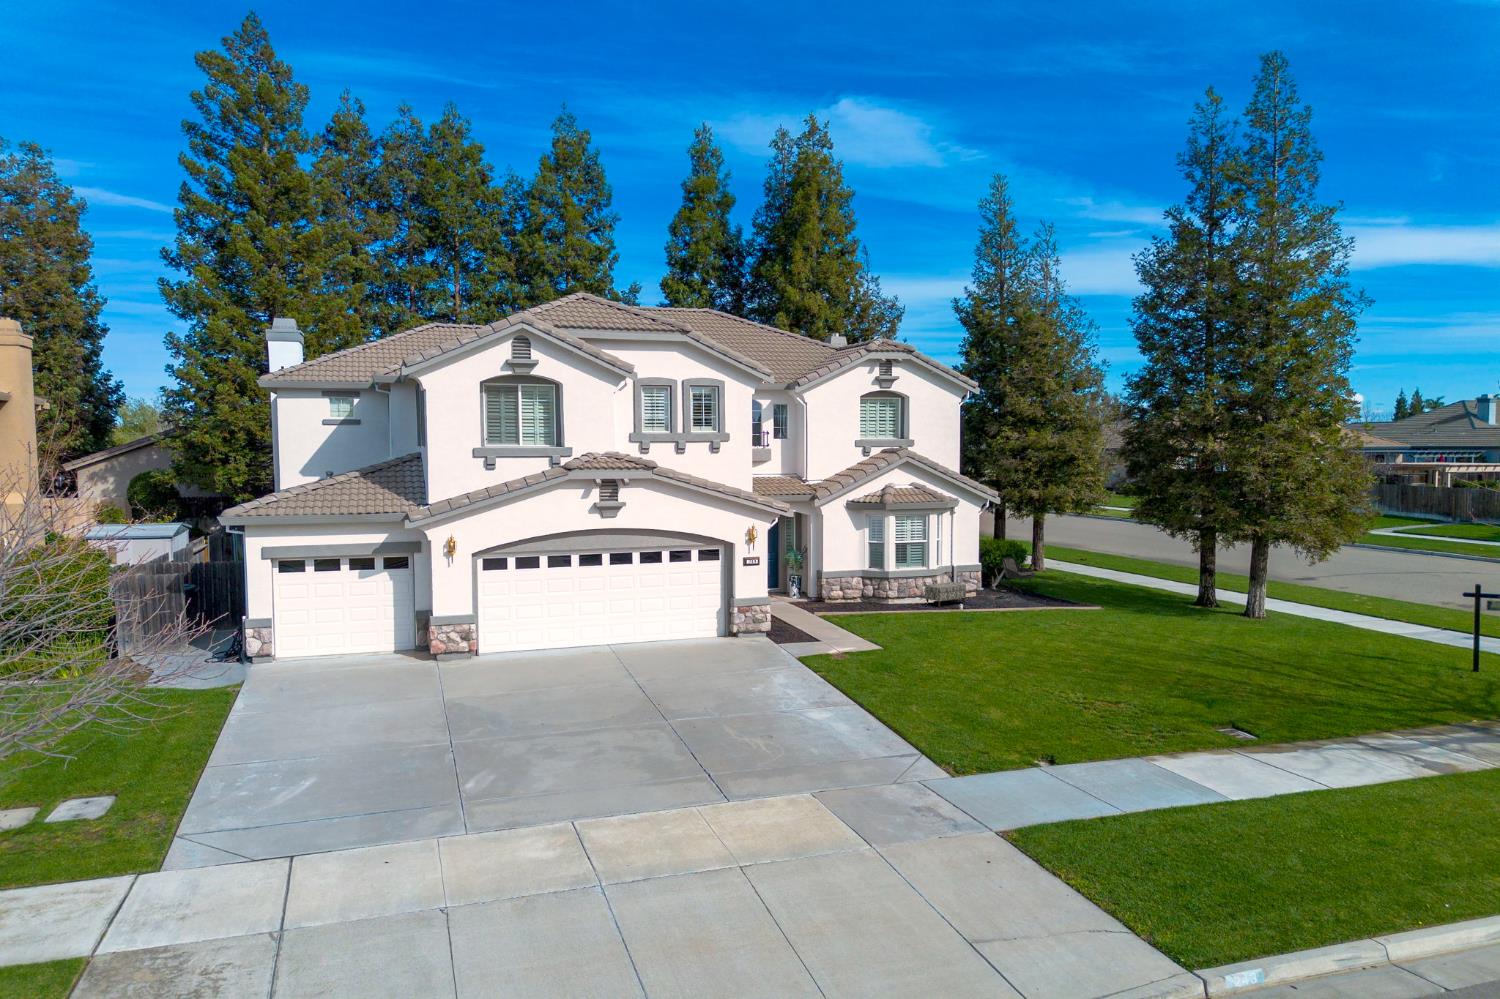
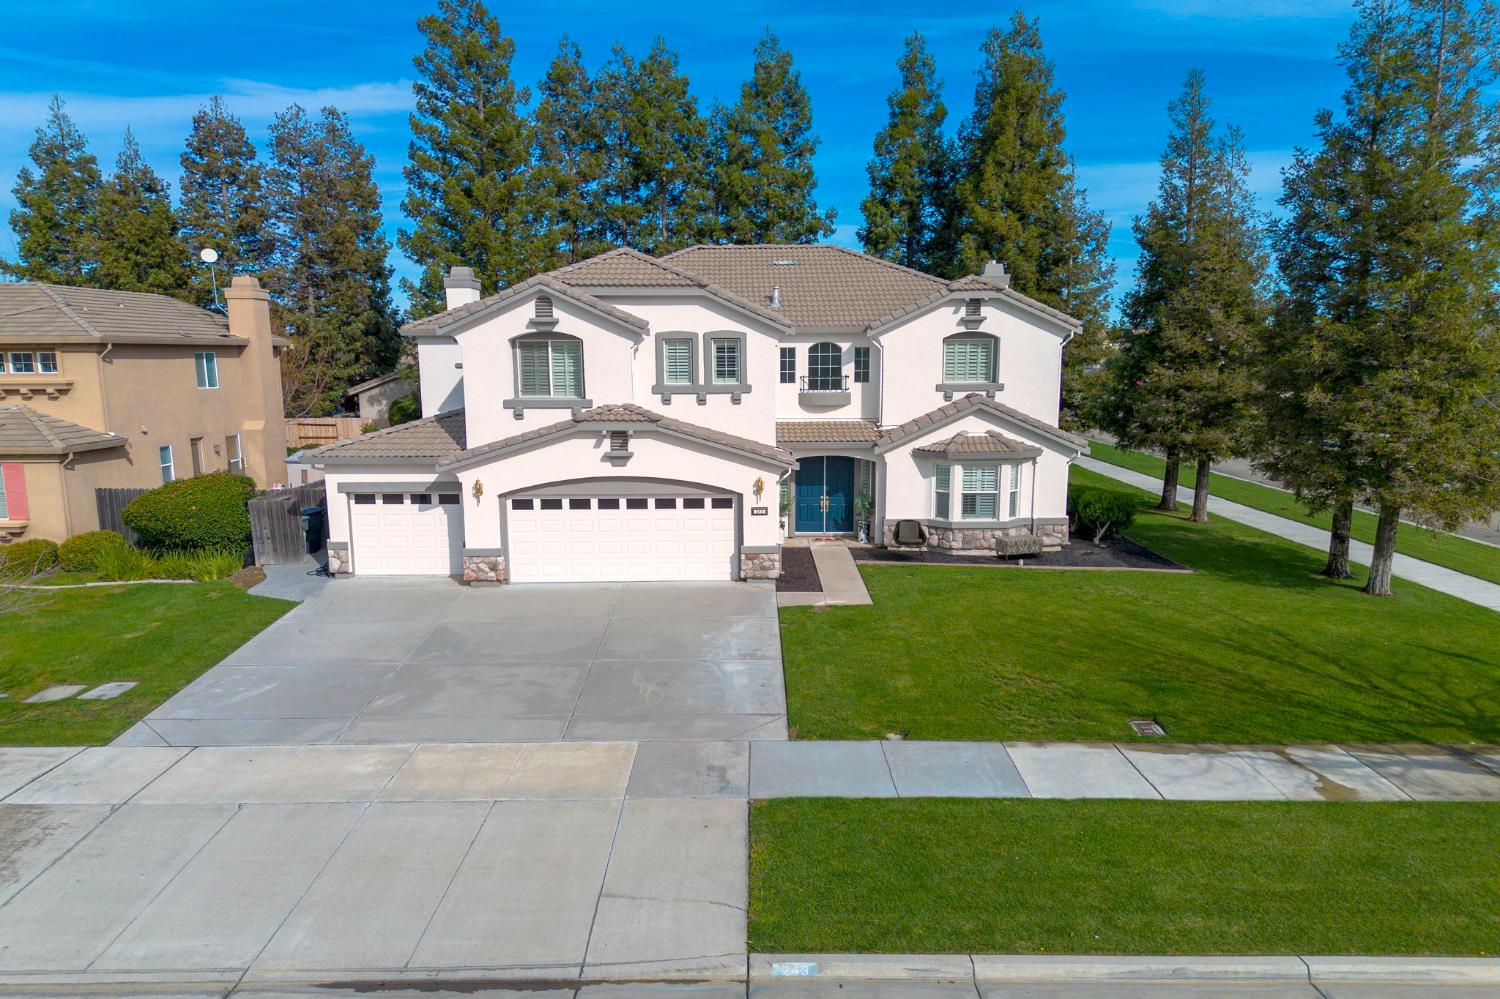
lounge chair: present [1001,558,1036,592] -> present [893,520,927,561]

